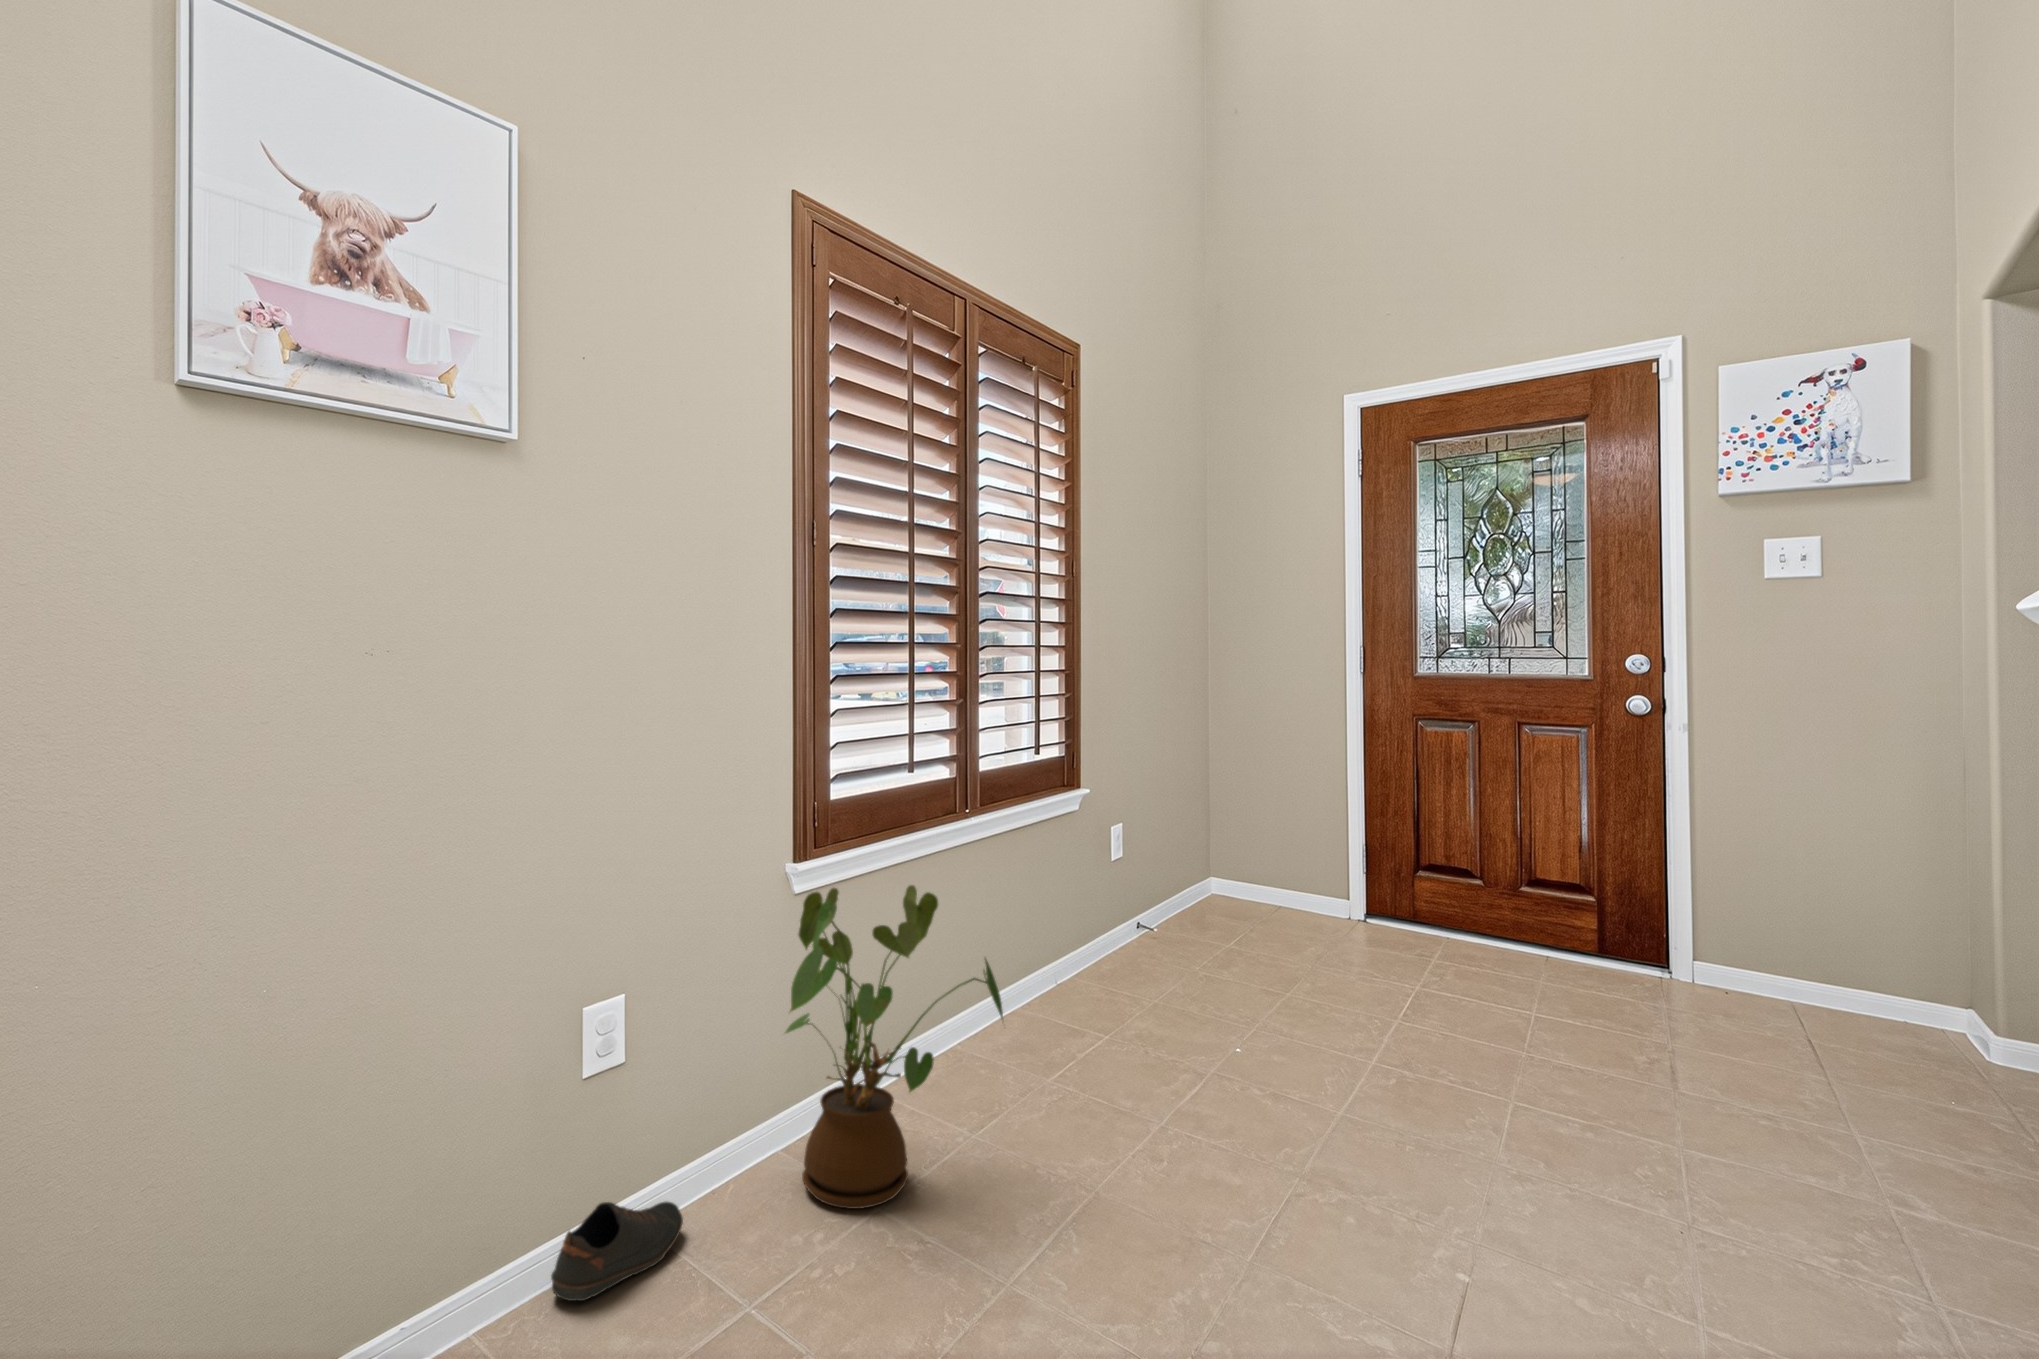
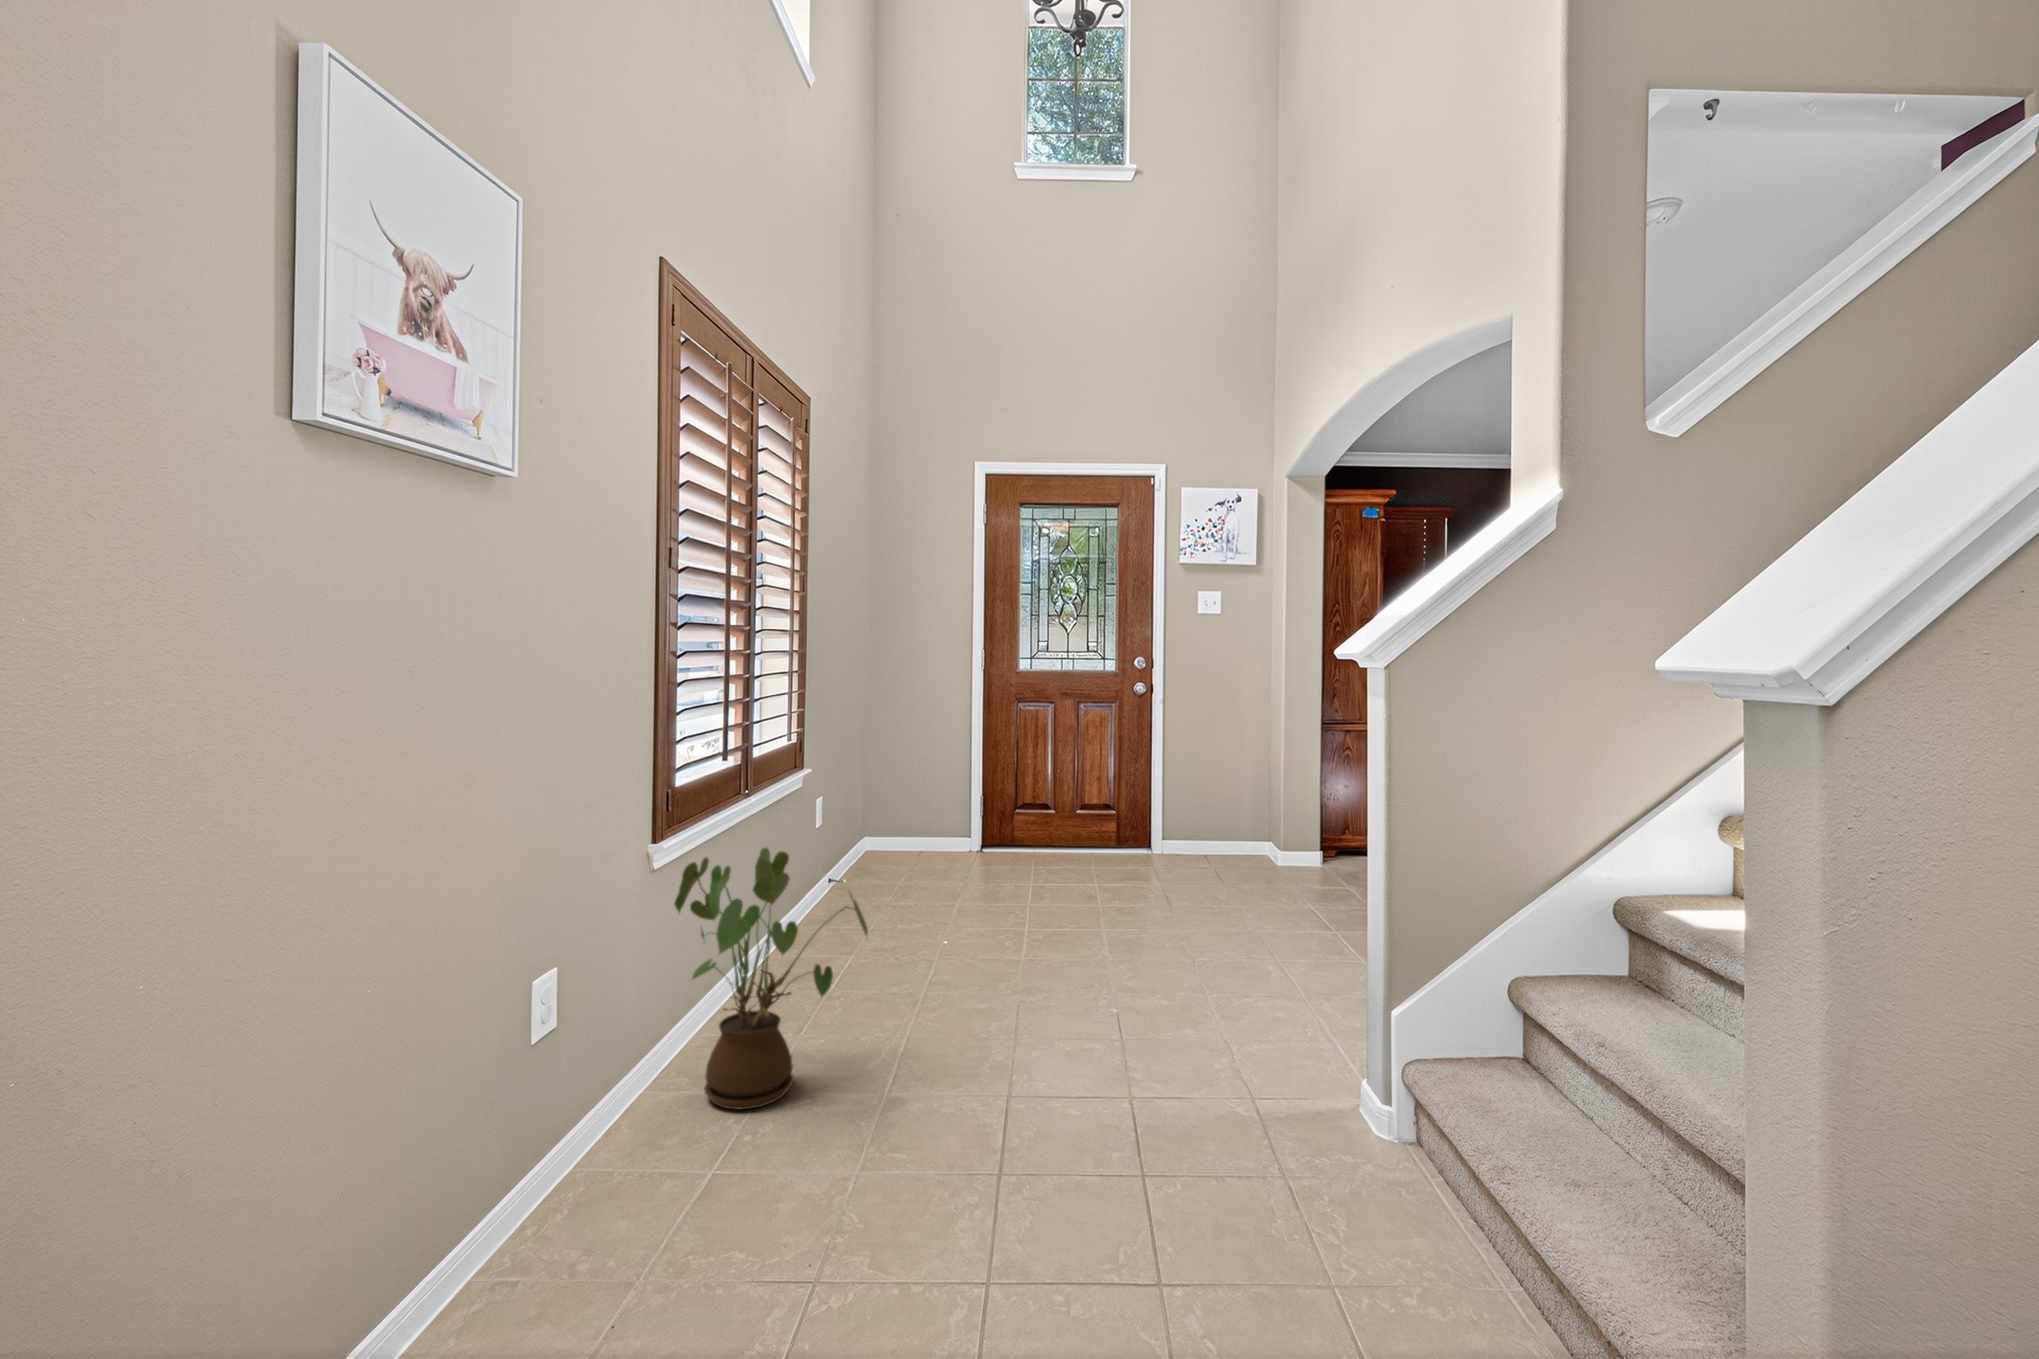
shoe: present [551,1202,683,1301] -> none [553,1137,637,1230]

